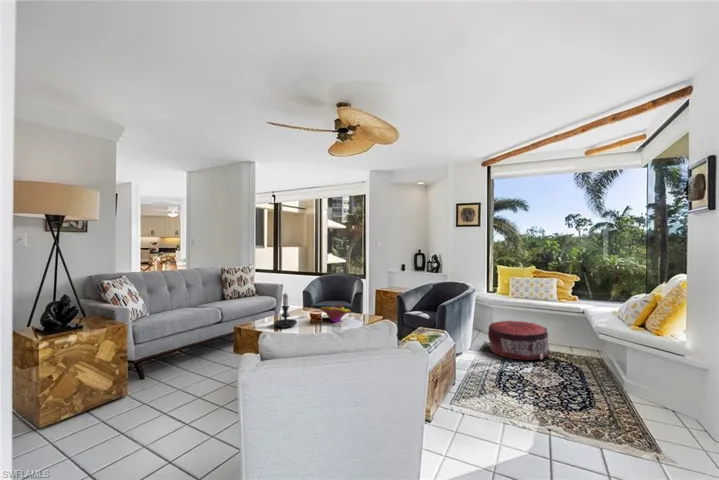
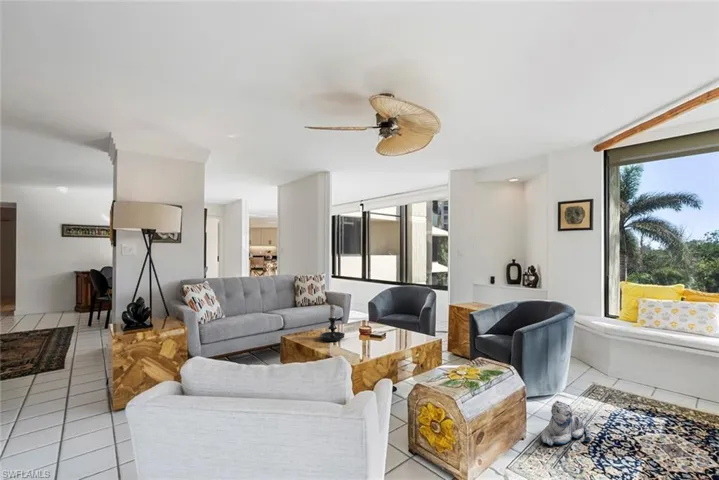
decorative bowl: present [321,304,351,322] -> none [372,319,406,339]
pouf: present [488,321,551,360] -> none [592,355,693,417]
plush toy: none [465,356,497,390] -> present [541,401,592,446]

